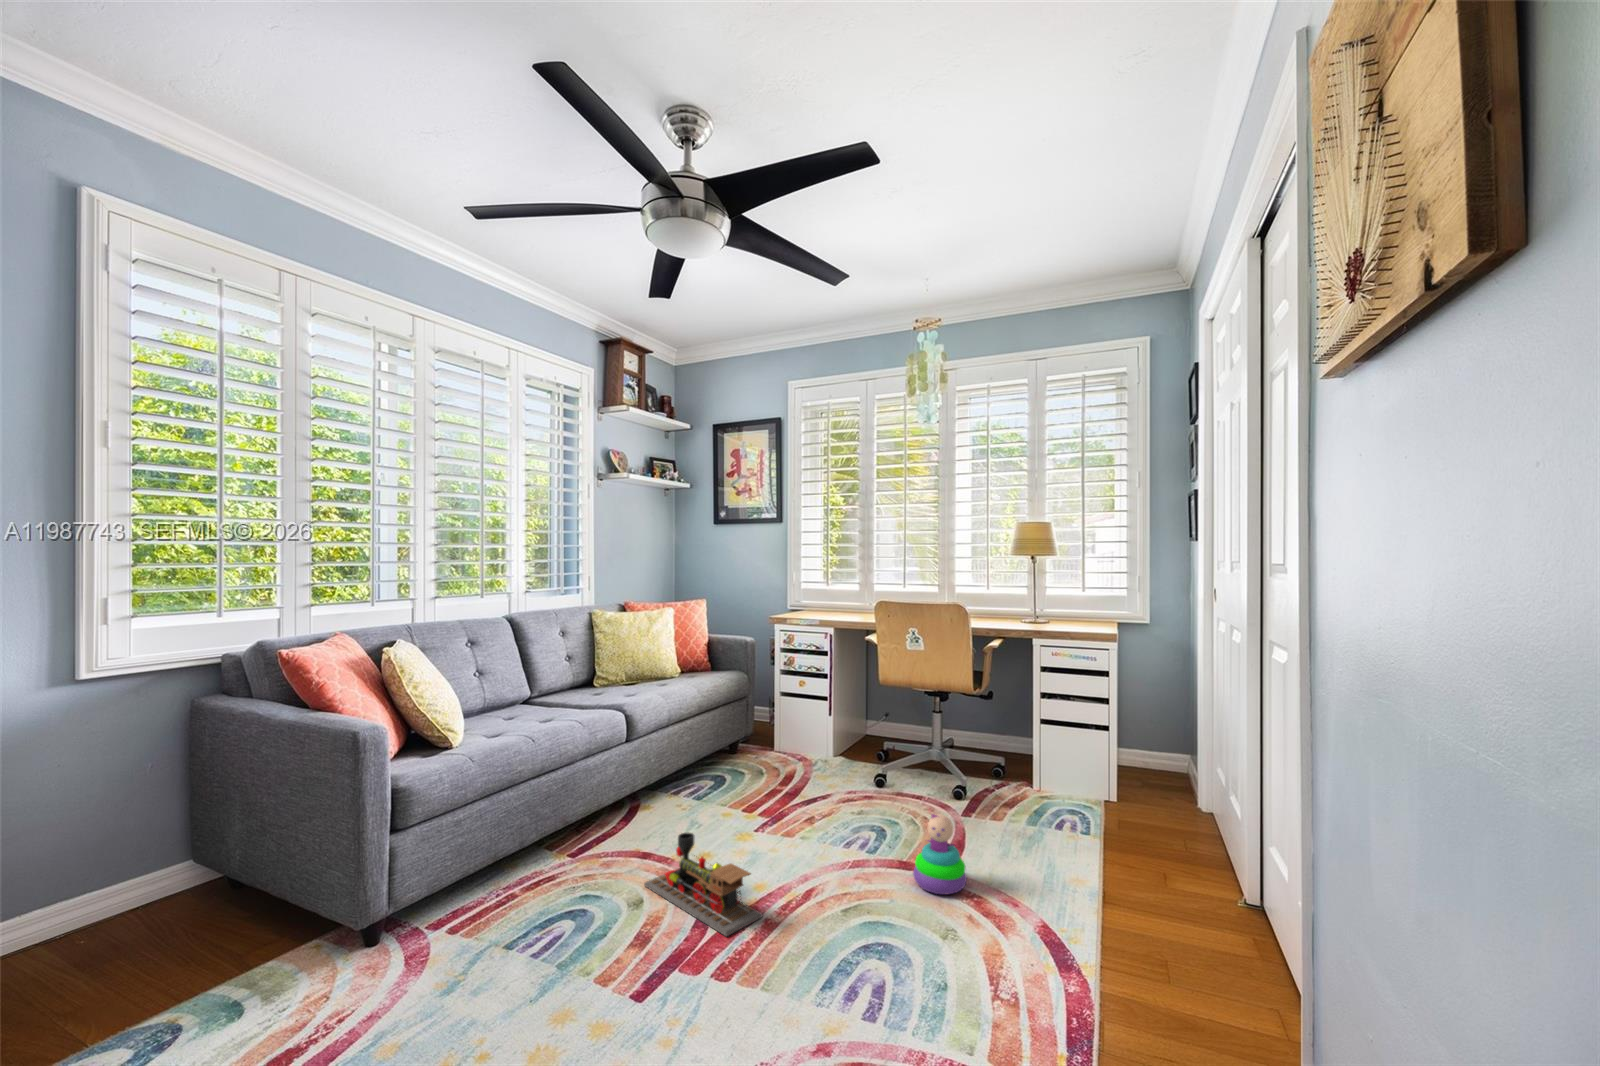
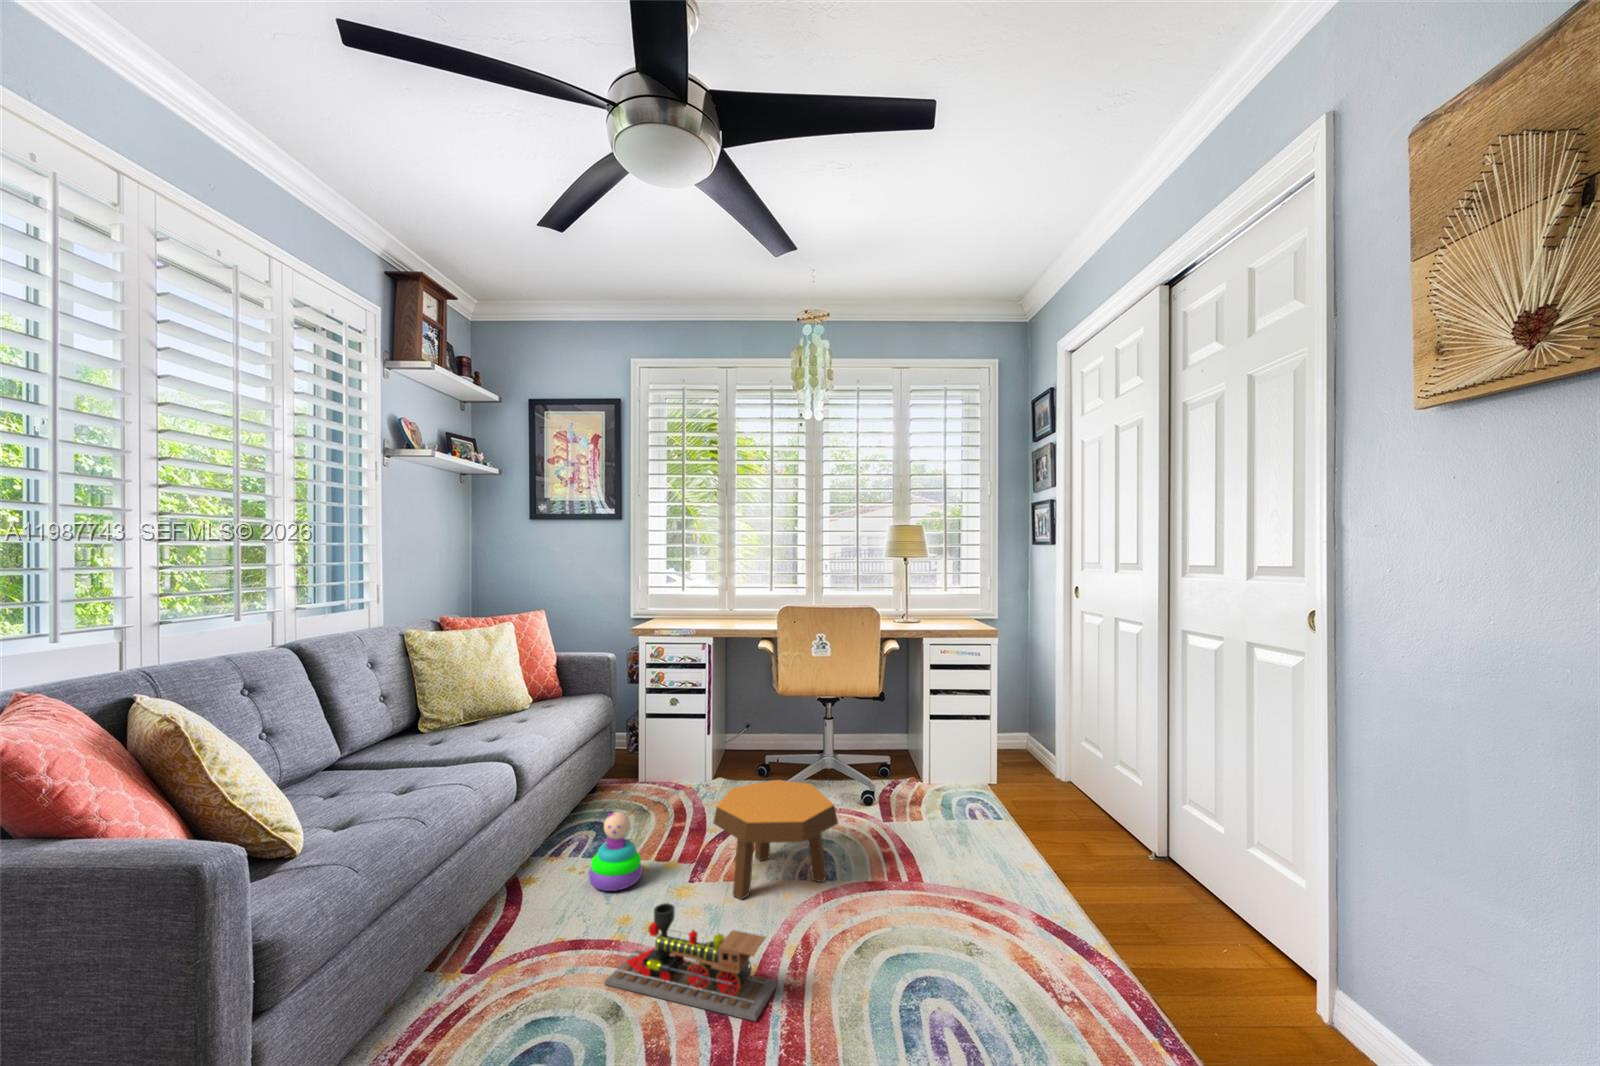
footstool: none [773,758,876,853] -> present [713,780,838,899]
stacking toy: present [913,814,967,894] -> present [589,812,642,891]

